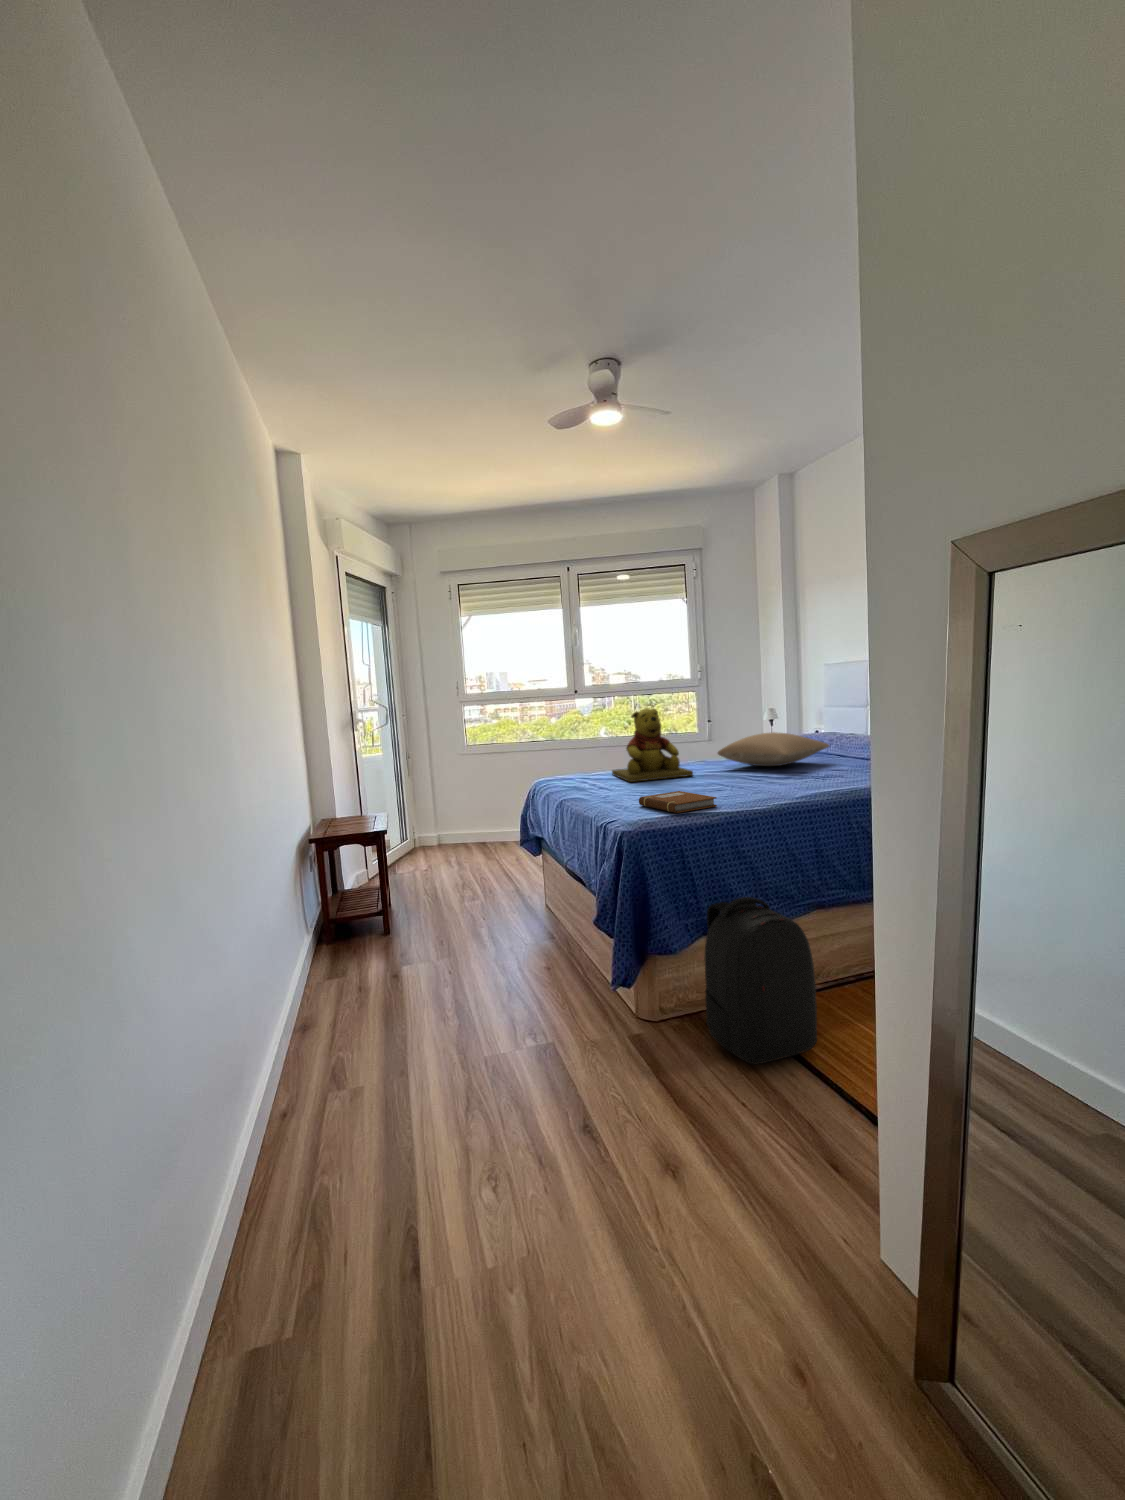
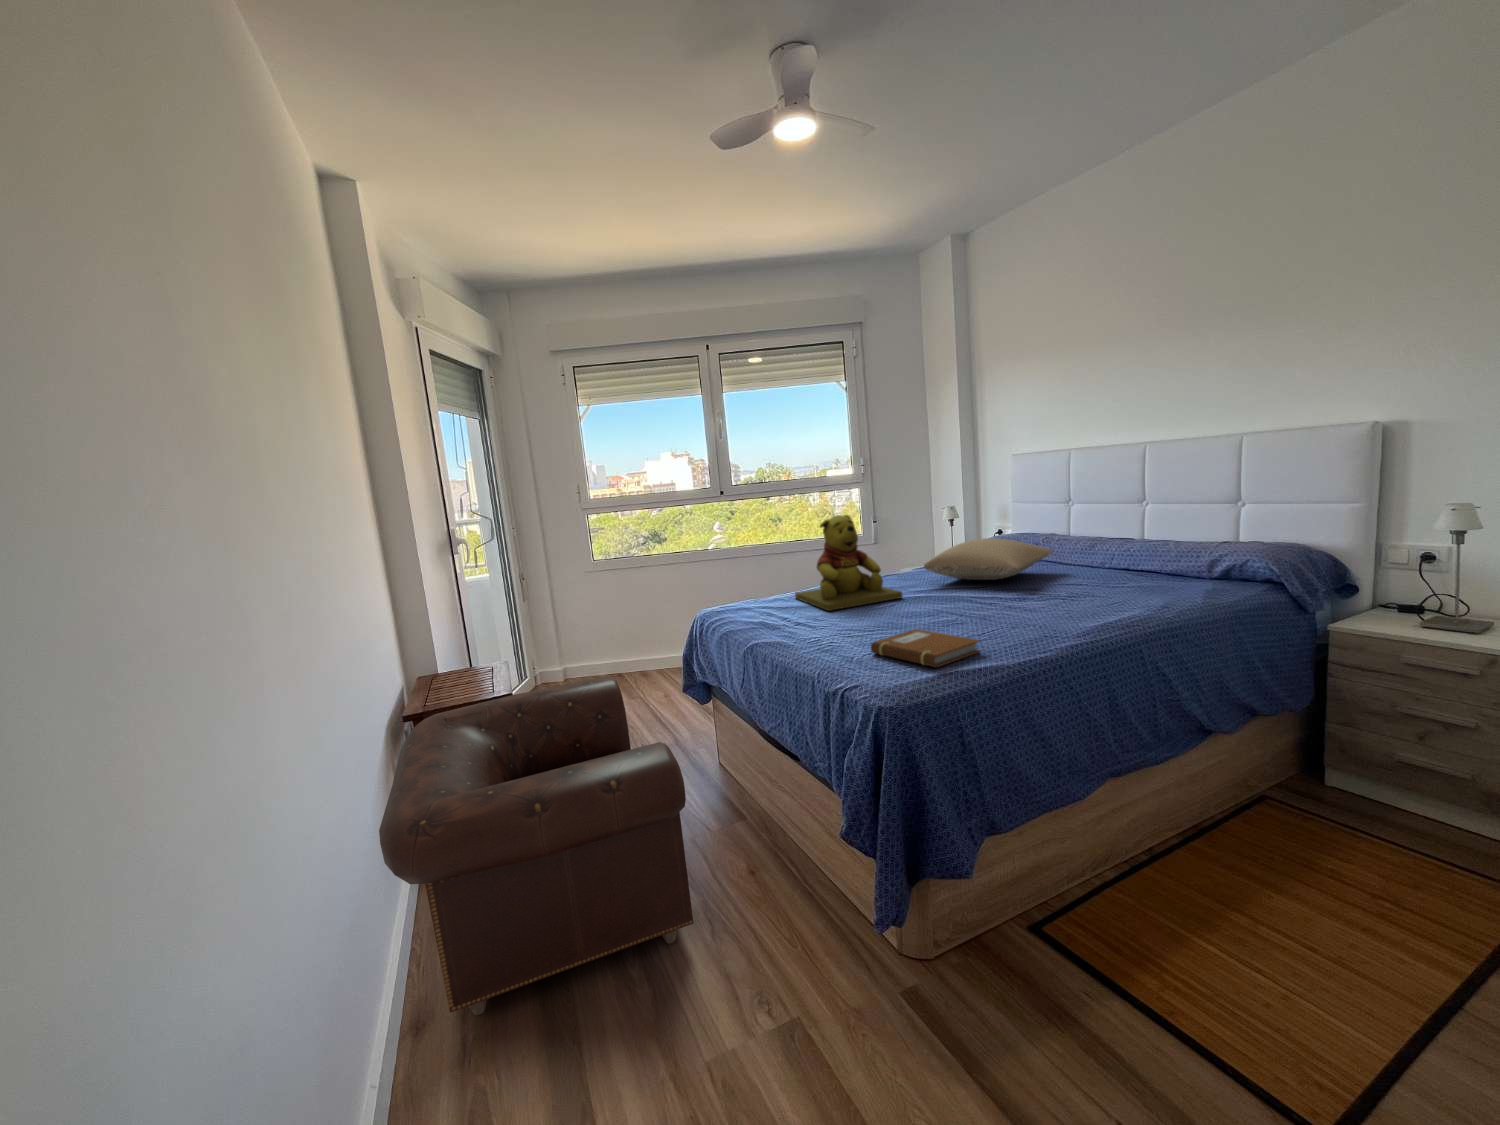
armchair: none [290,823,496,1027] -> present [379,676,693,1016]
backpack: present [704,897,817,1064] -> none [997,785,1182,1043]

